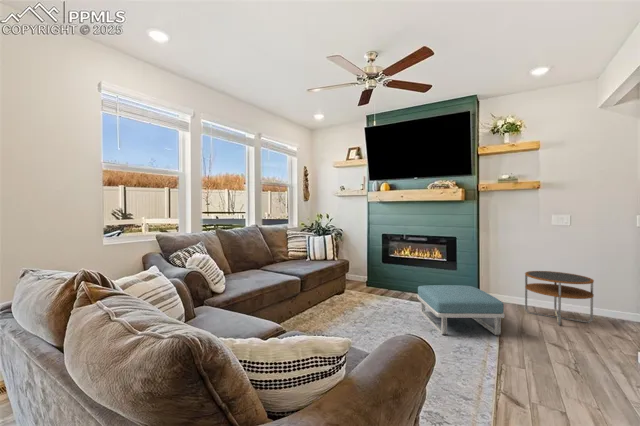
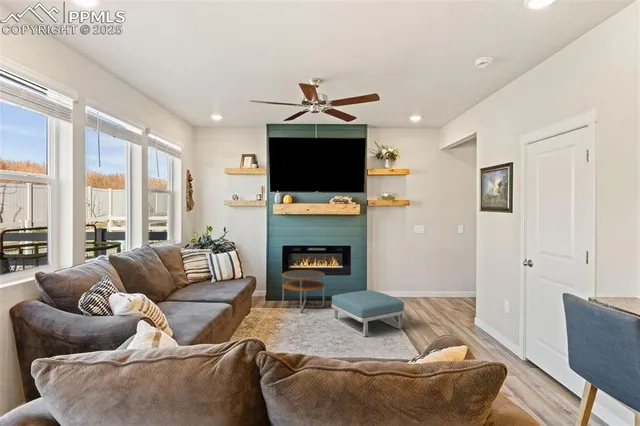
side table: present [525,271,594,325] -> present [282,270,325,312]

